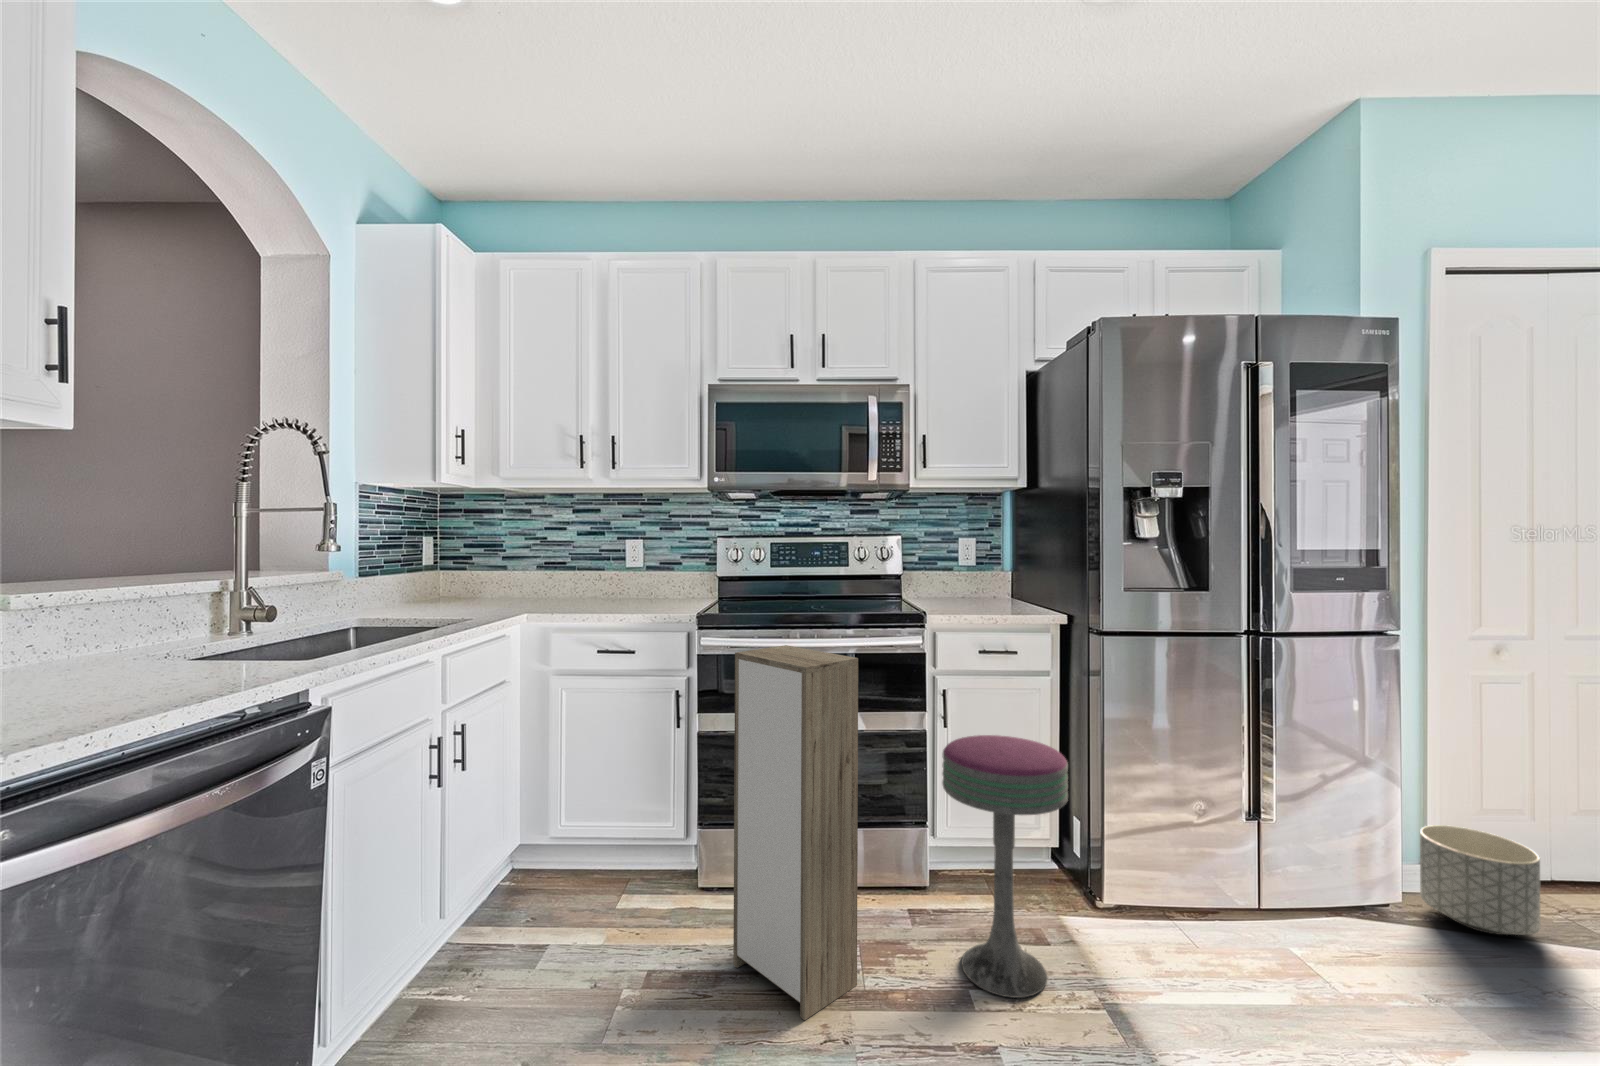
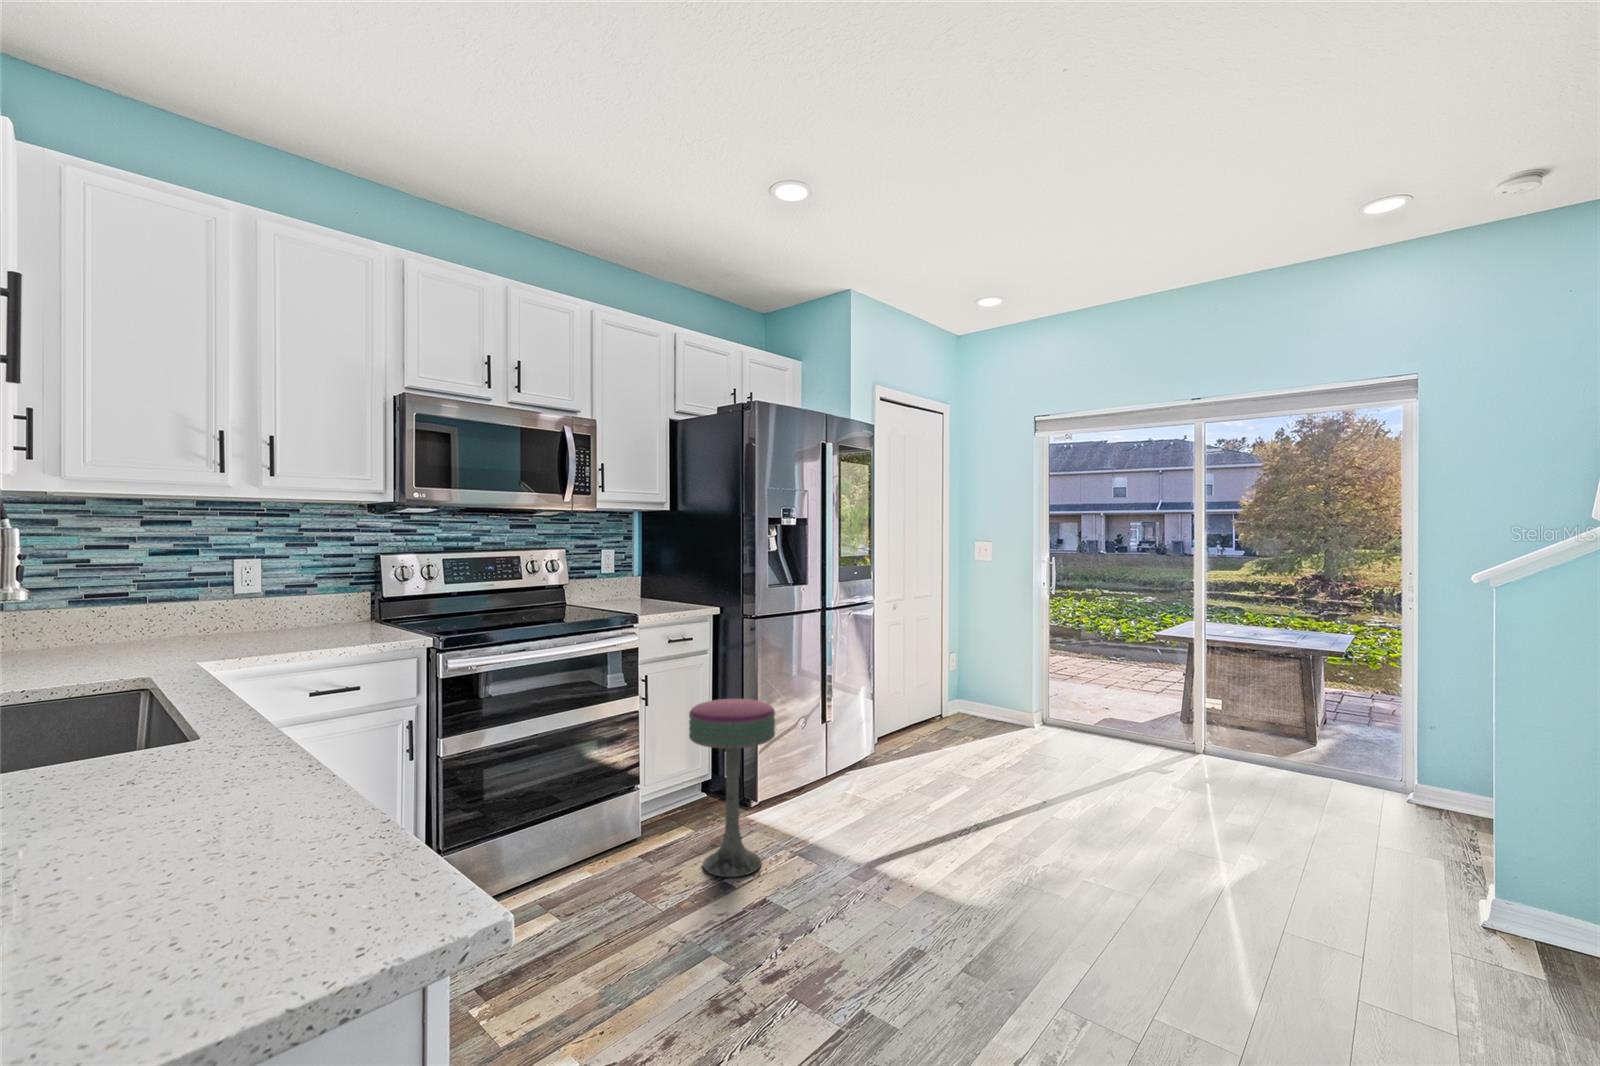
storage cabinet: present [733,645,858,1020] -> none [549,654,655,946]
planter: present [1420,825,1540,935] -> none [882,708,928,760]

